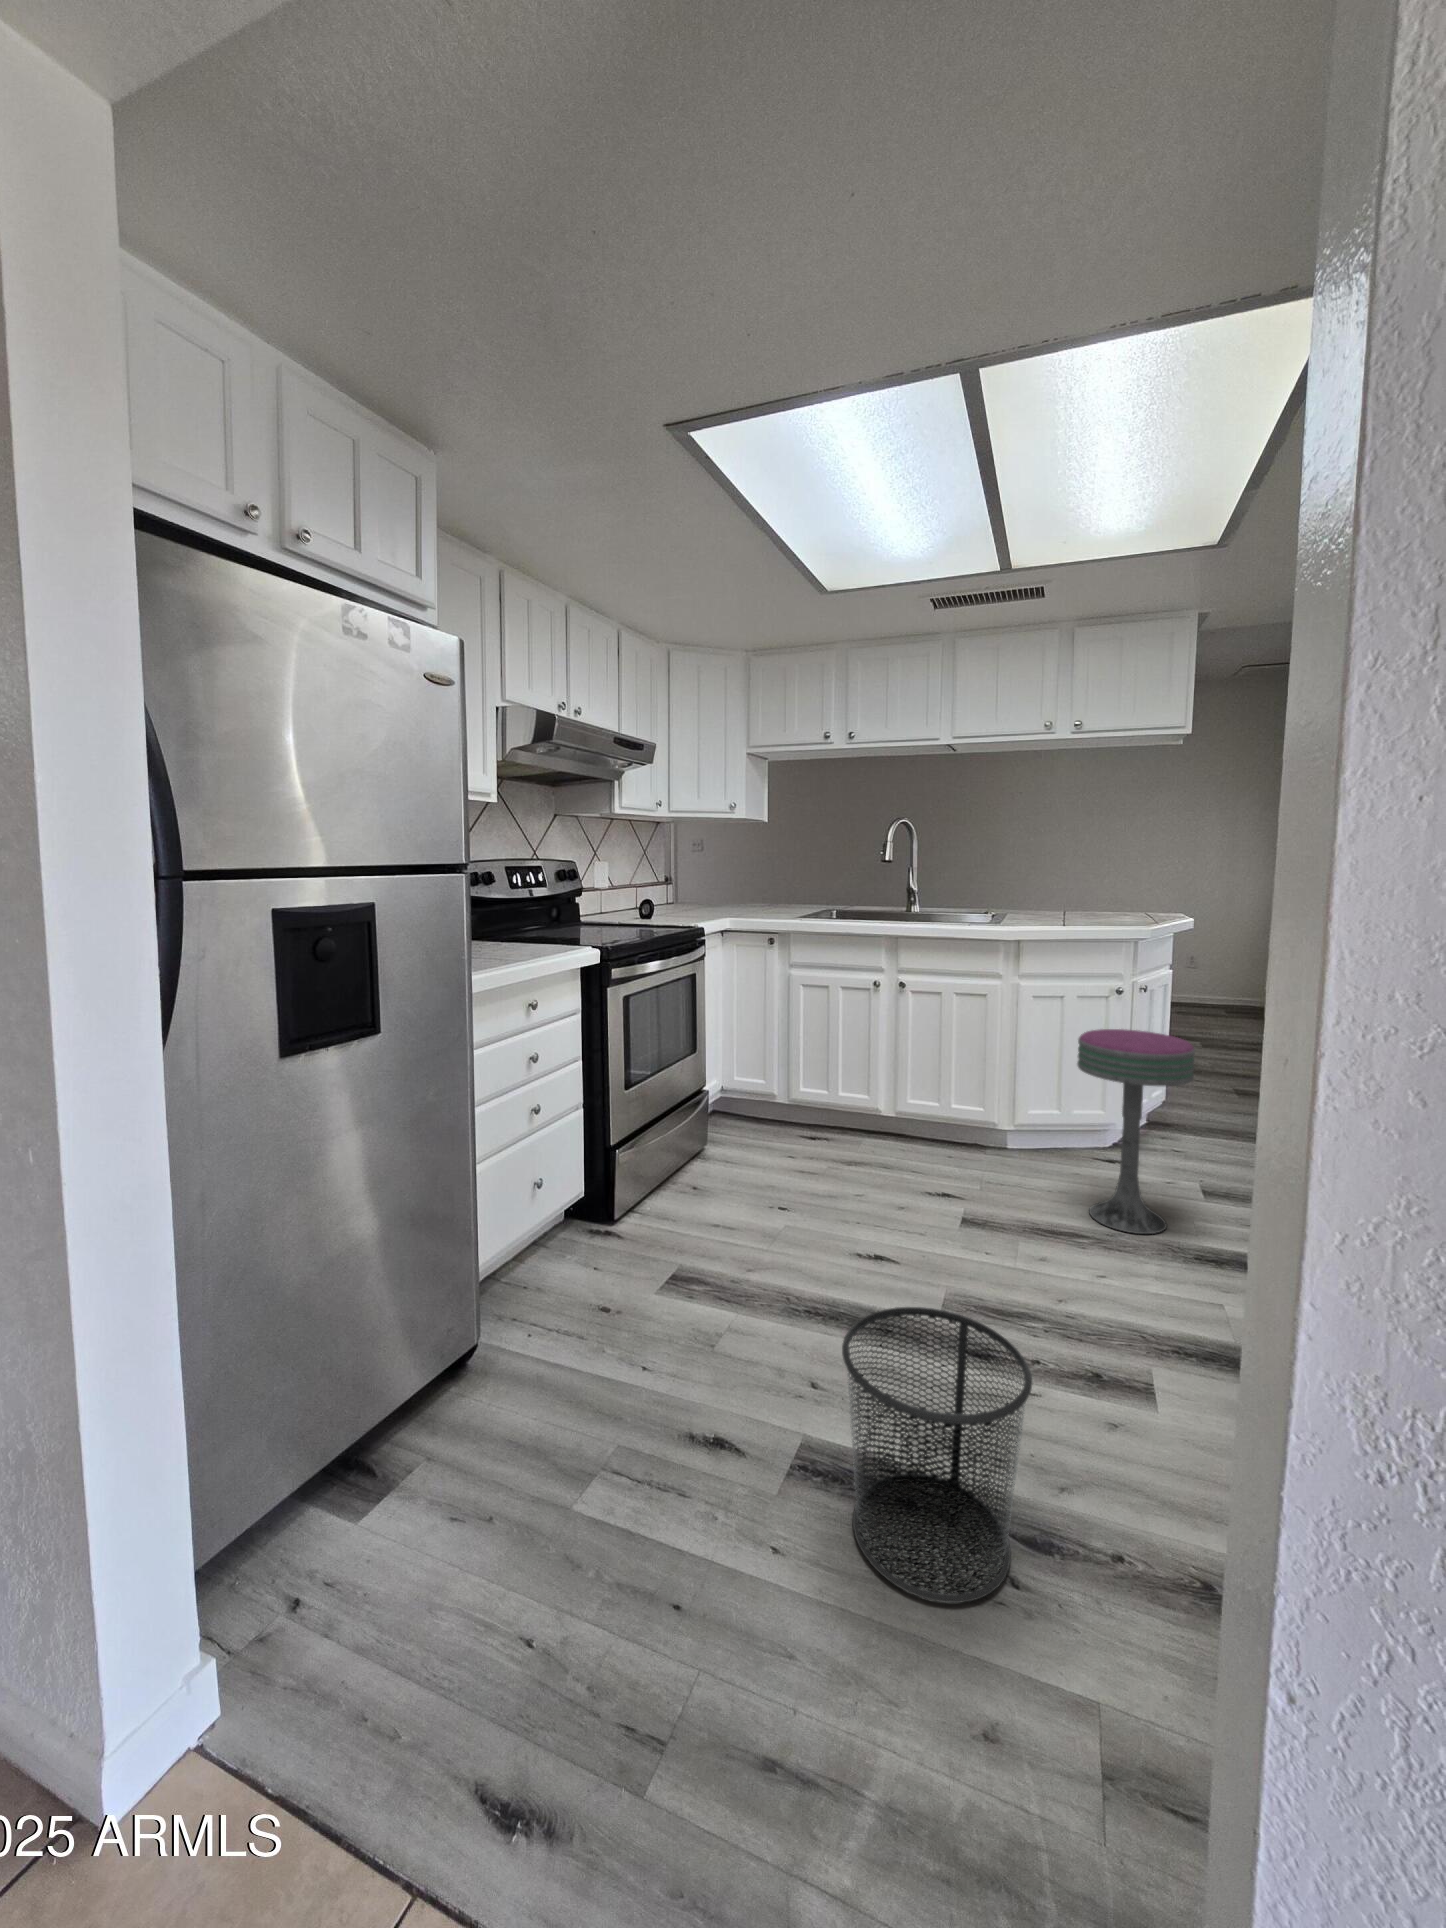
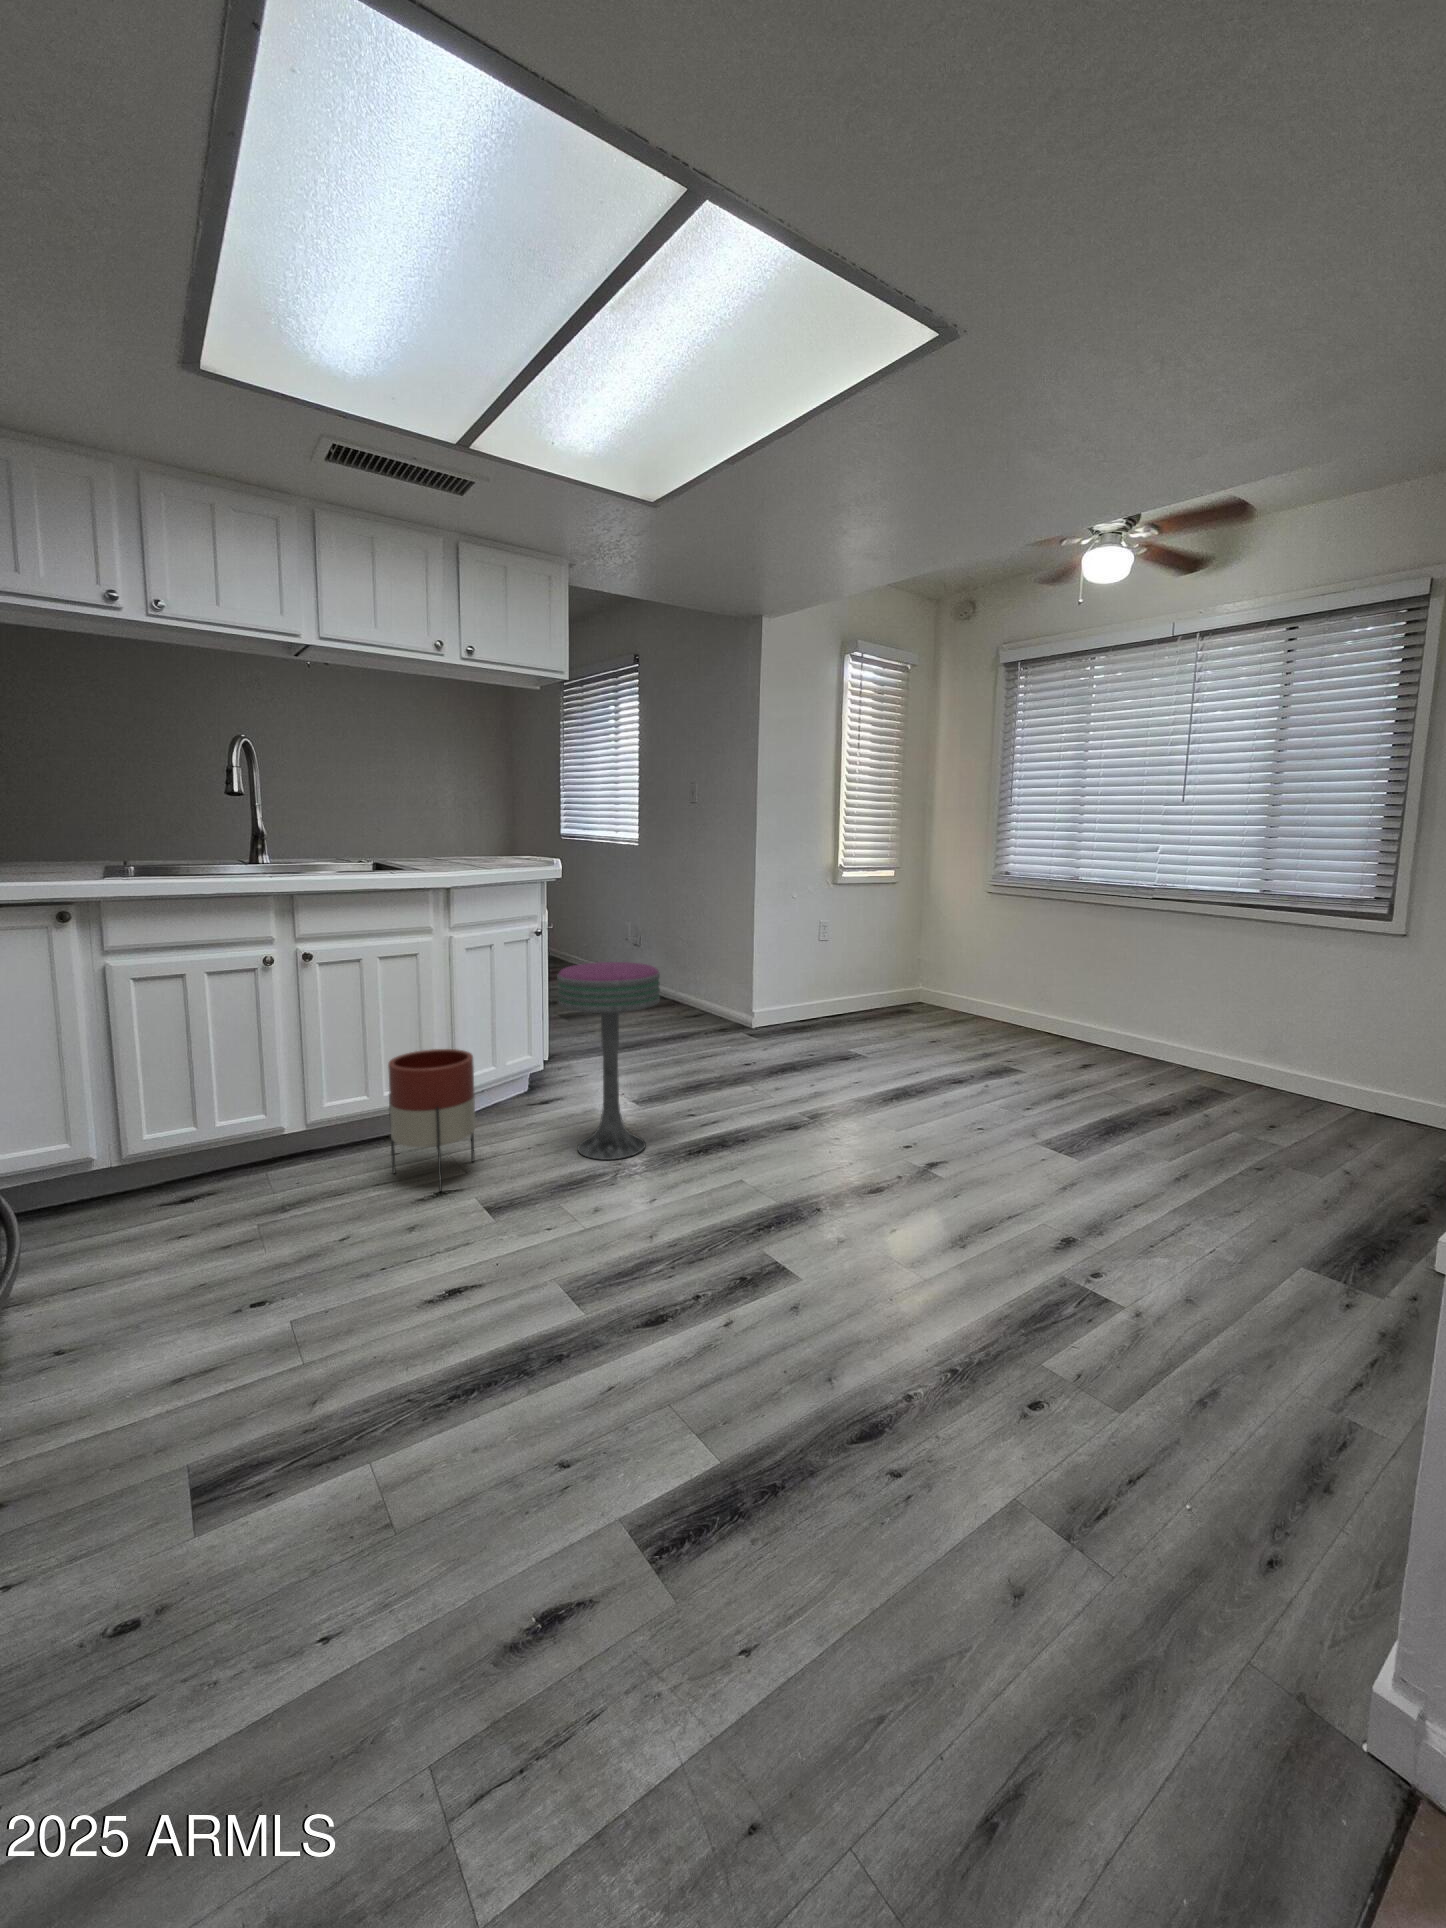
planter: none [925,1075,998,1193] -> present [388,1049,476,1192]
waste bin: present [842,1307,1033,1603] -> none [719,1251,925,1569]

